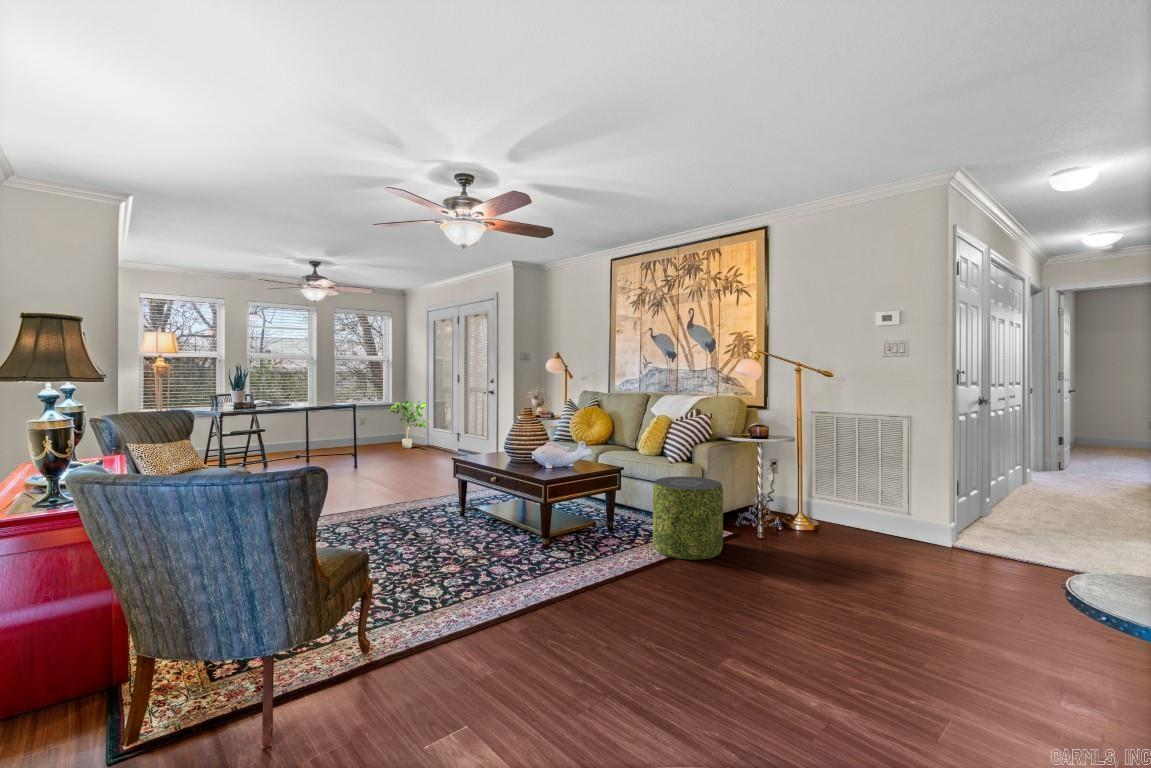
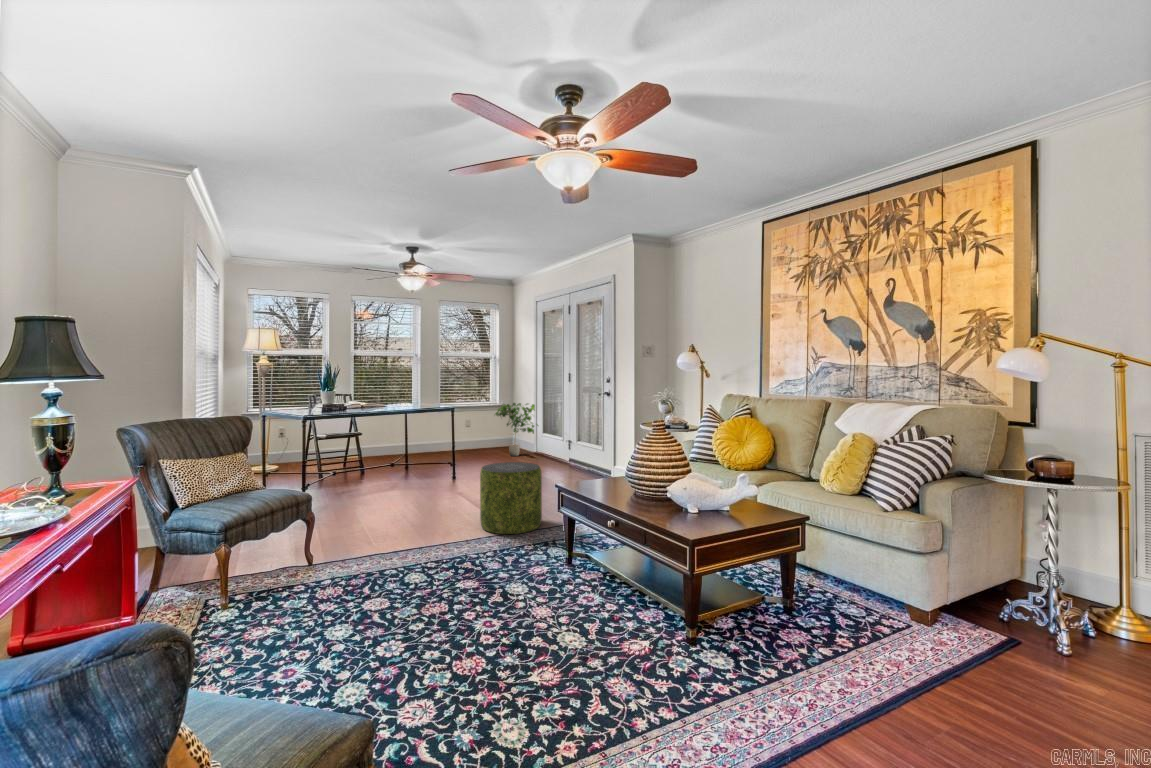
pouf: present [653,477,723,560] -> present [480,462,542,534]

